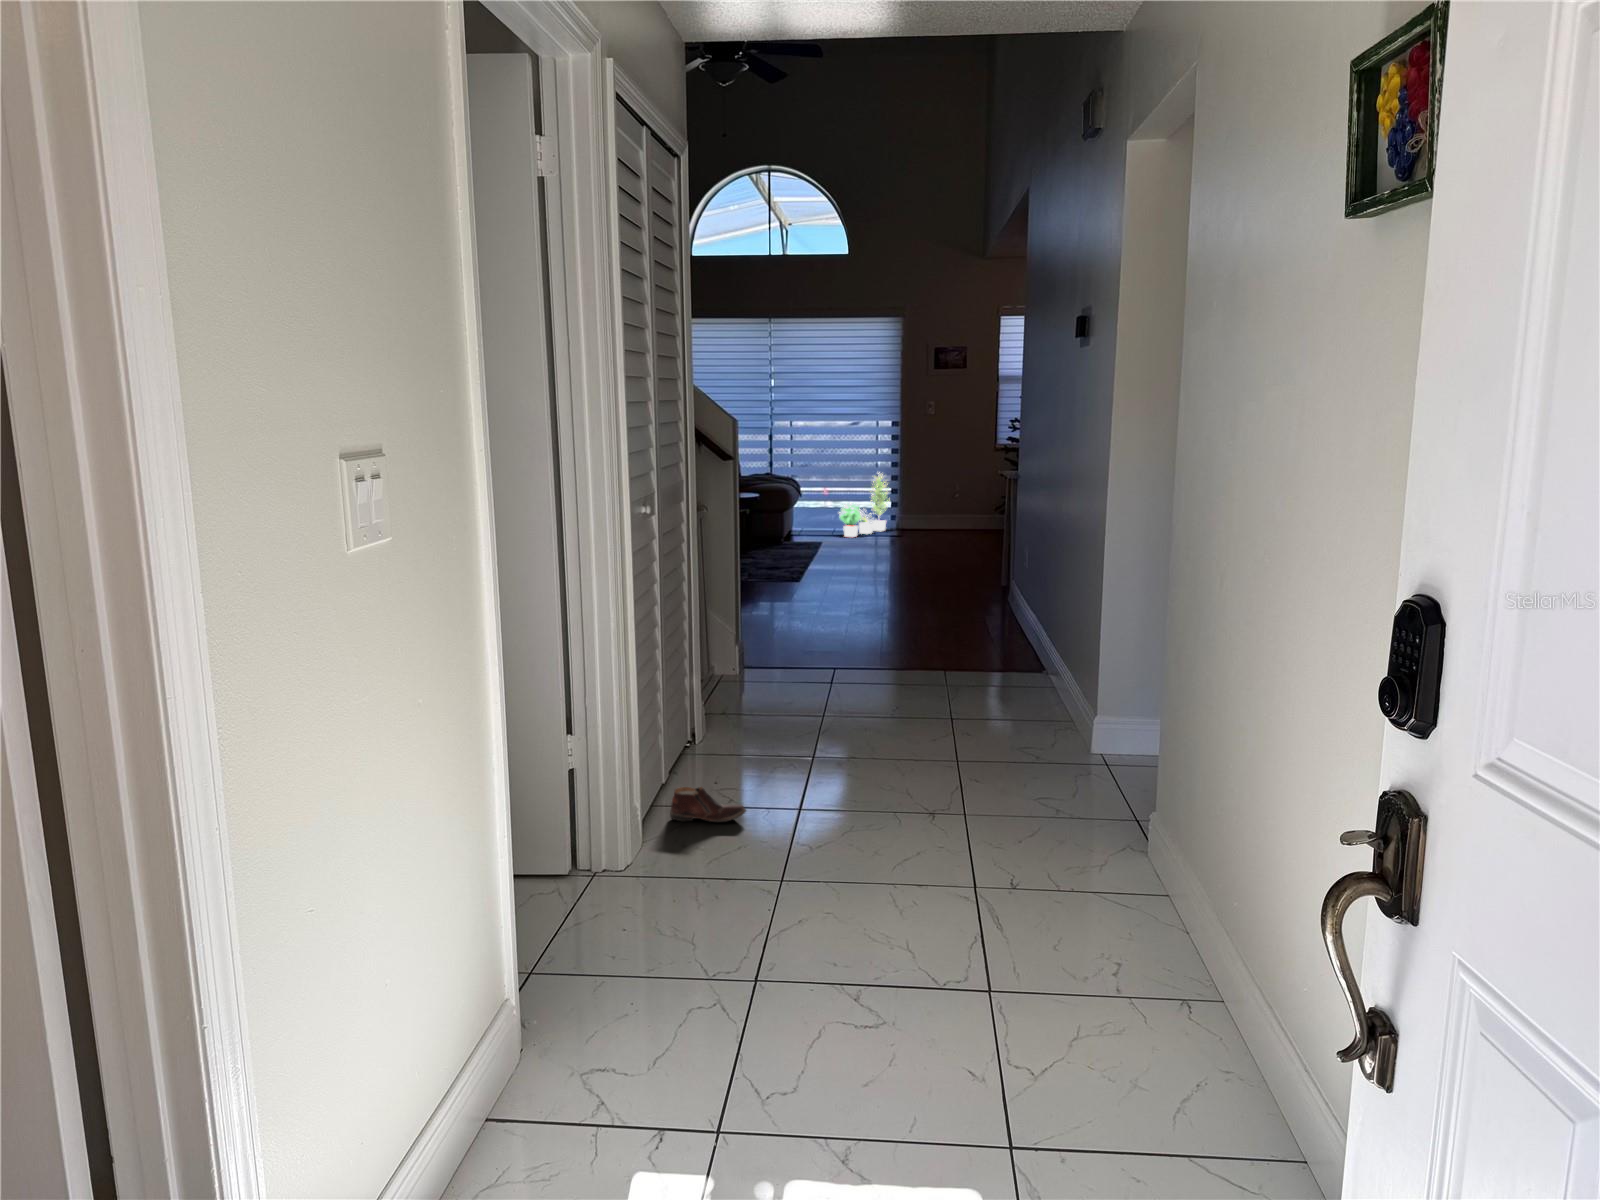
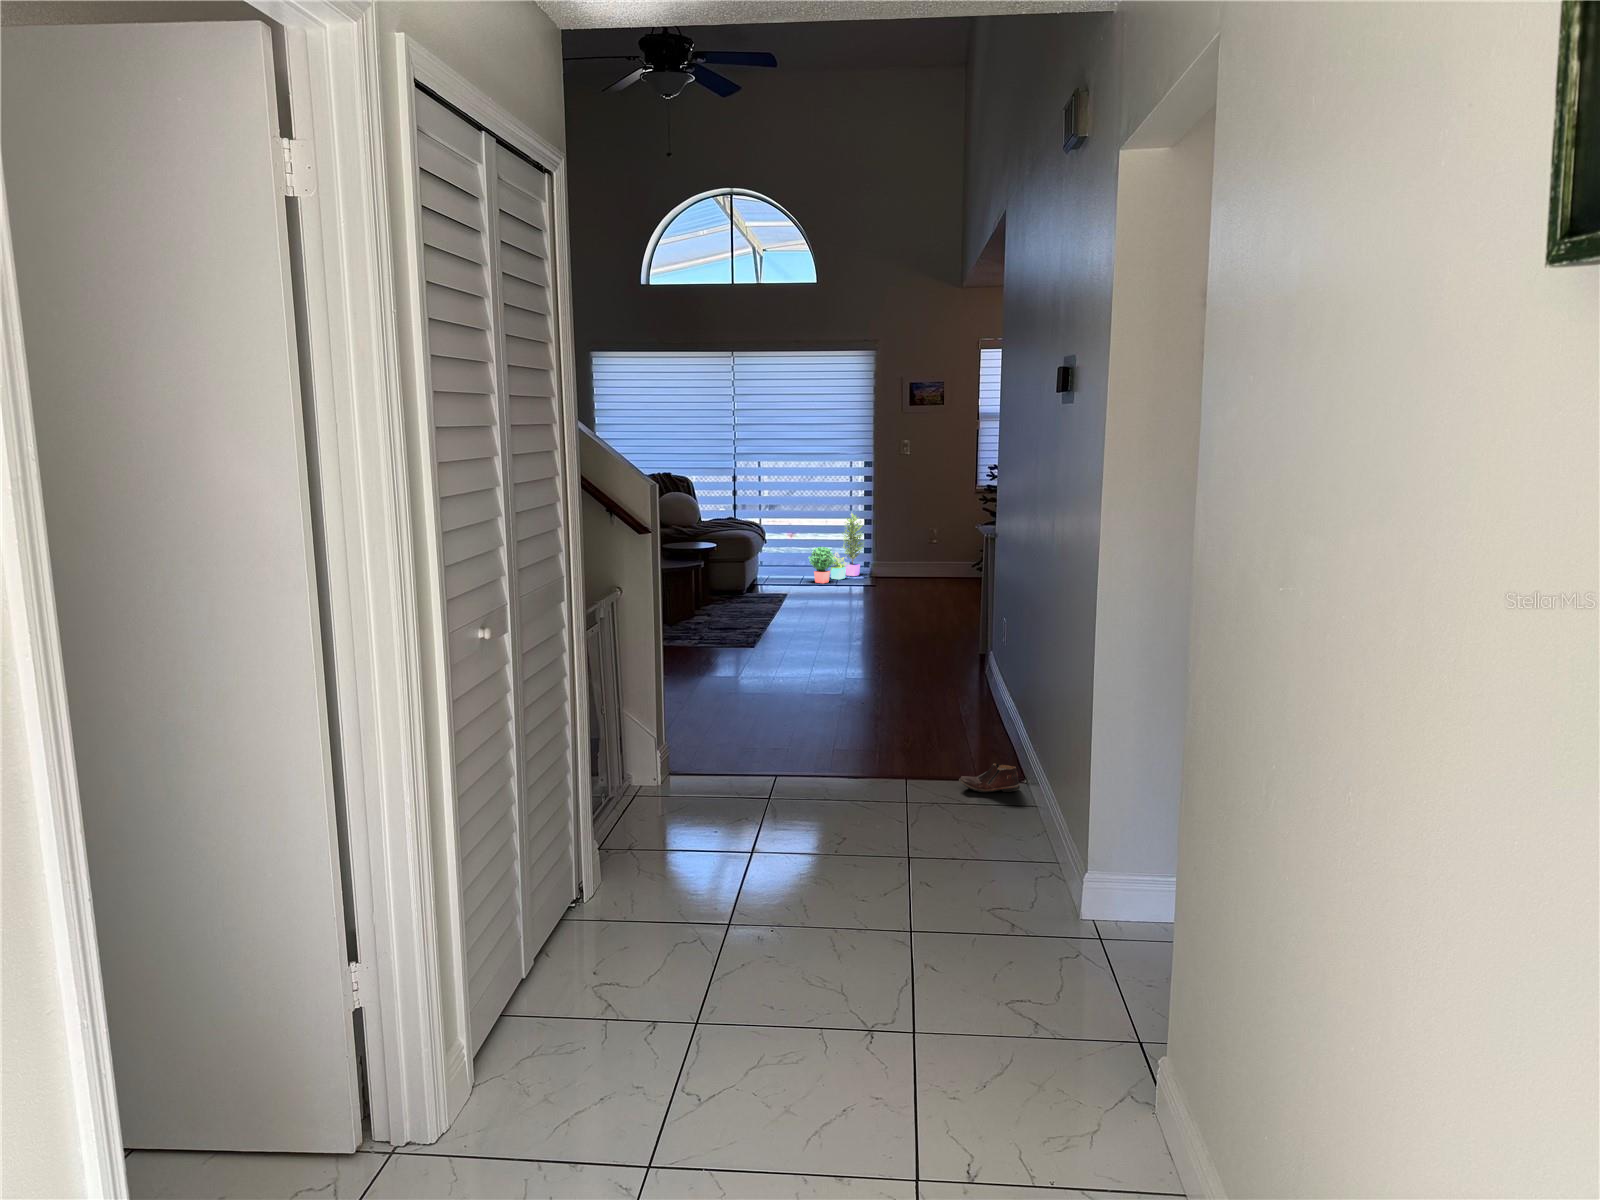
shoe: present [670,787,746,822] -> present [959,763,1020,792]

